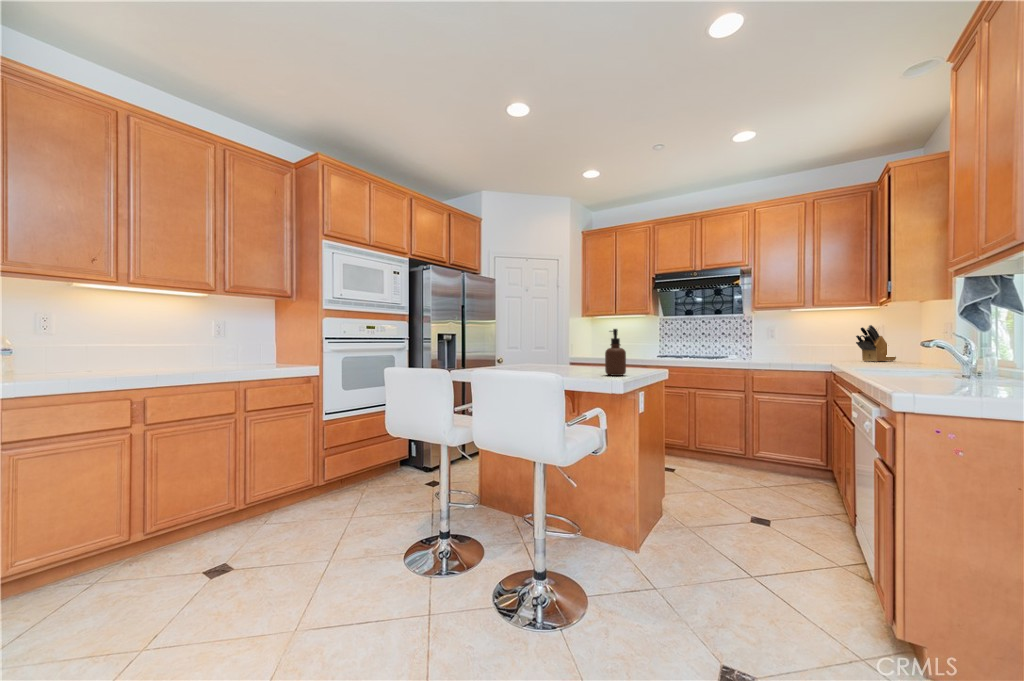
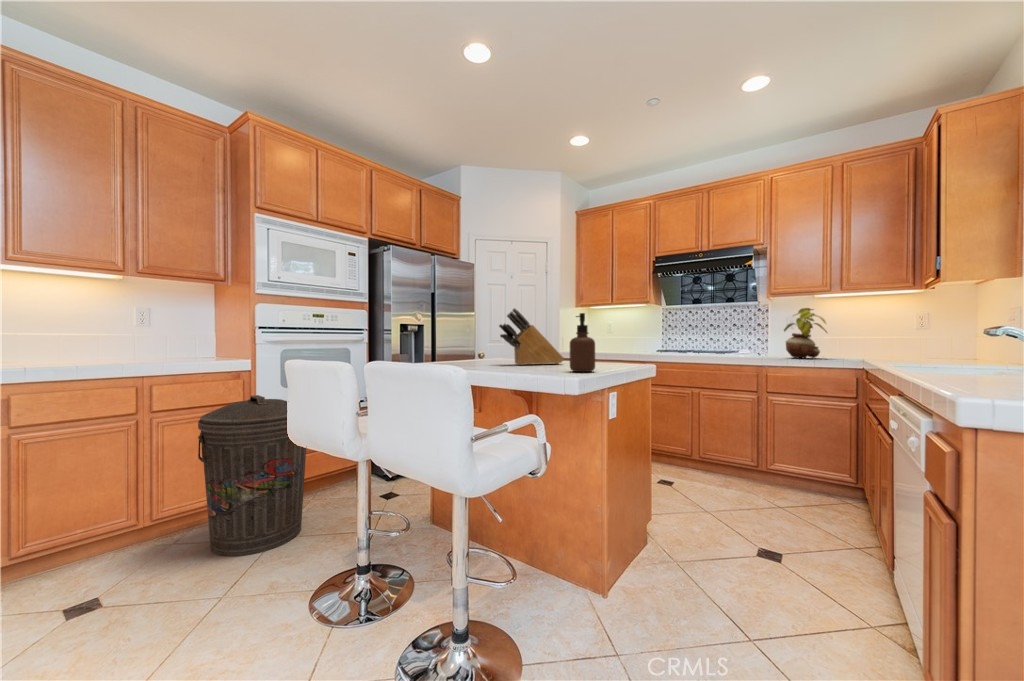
potted plant: none [766,321,803,363] -> present [784,308,827,358]
knife block: present [856,325,896,362] -> present [499,308,564,365]
trash can: none [288,396,376,531] -> present [198,395,306,556]

